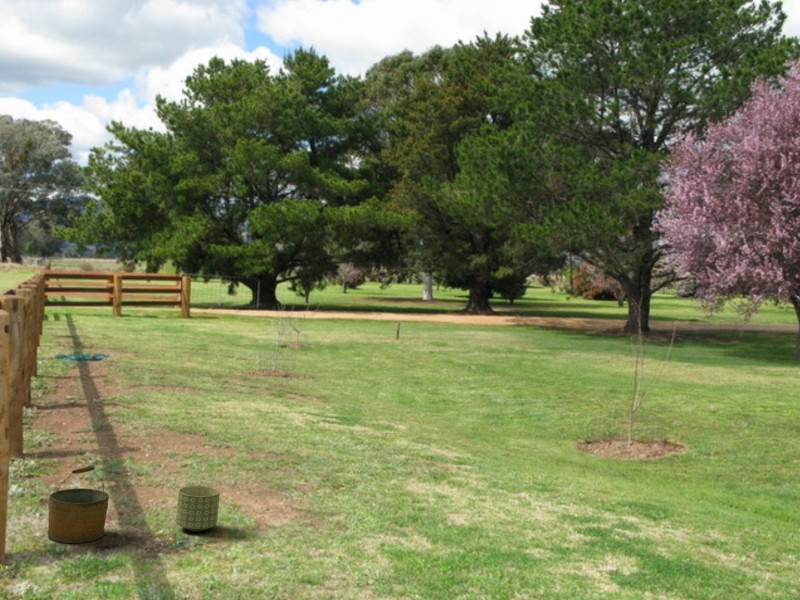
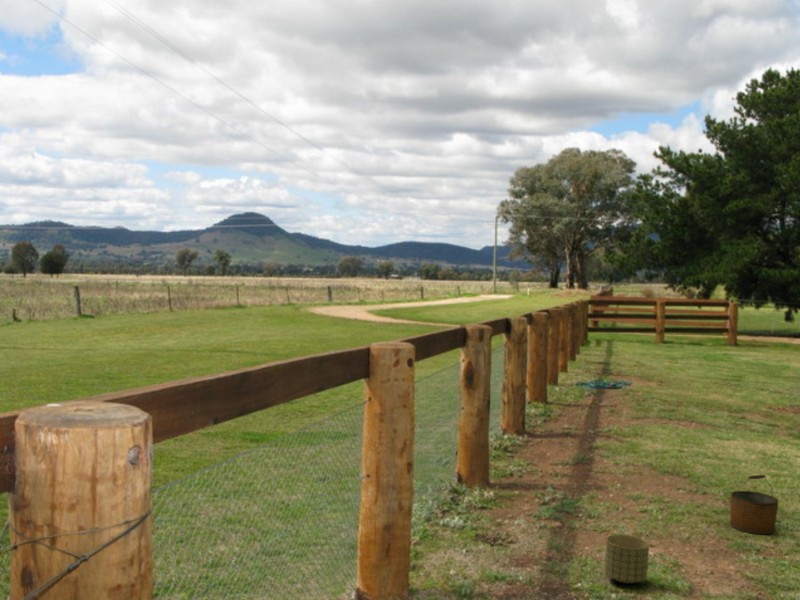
bucket: present [48,467,109,543] -> present [730,475,778,534]

